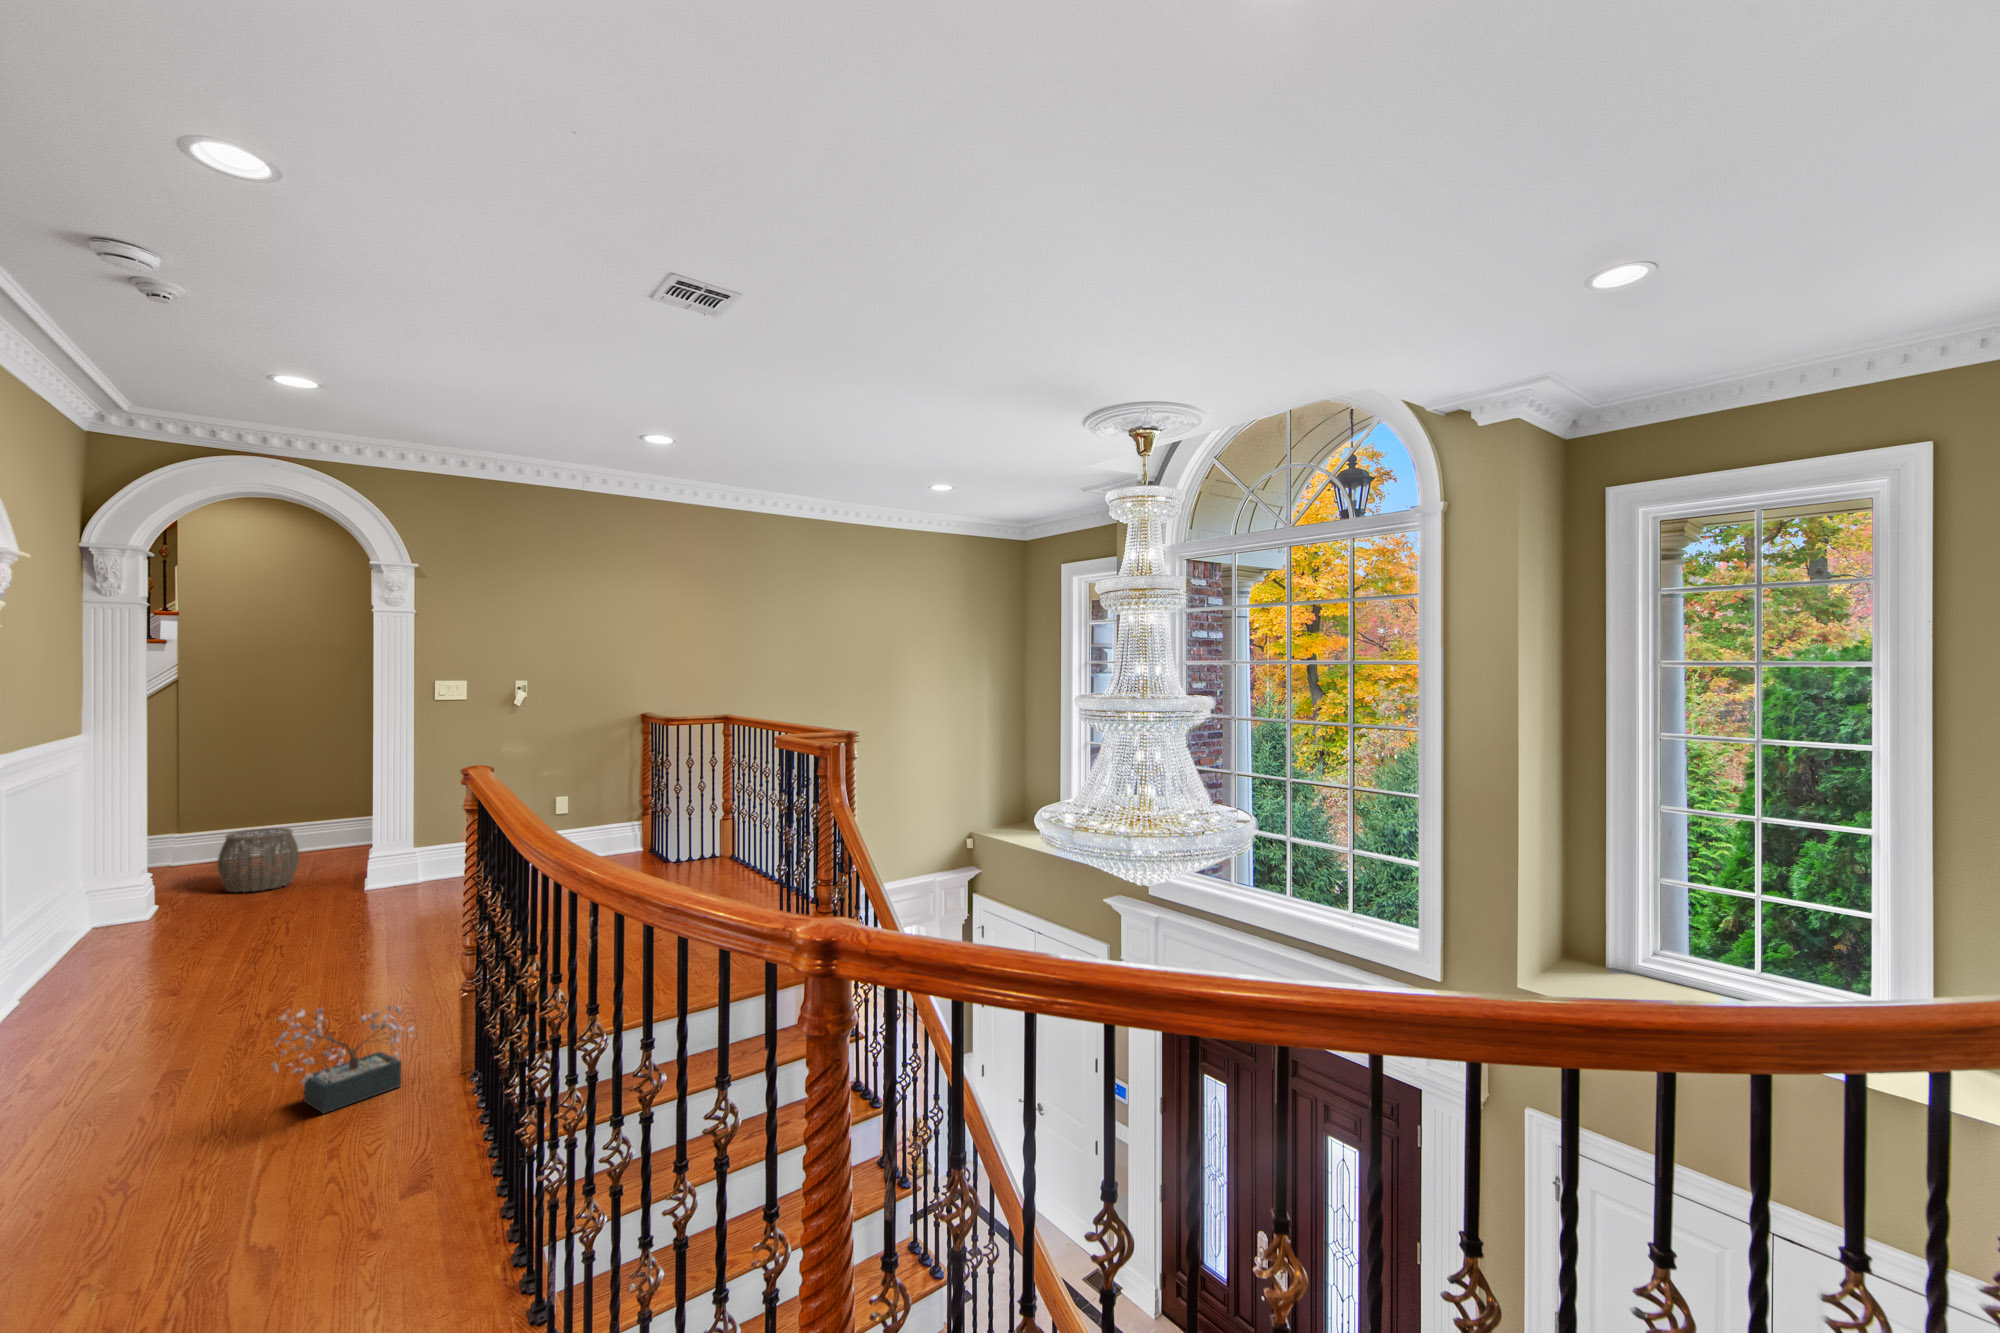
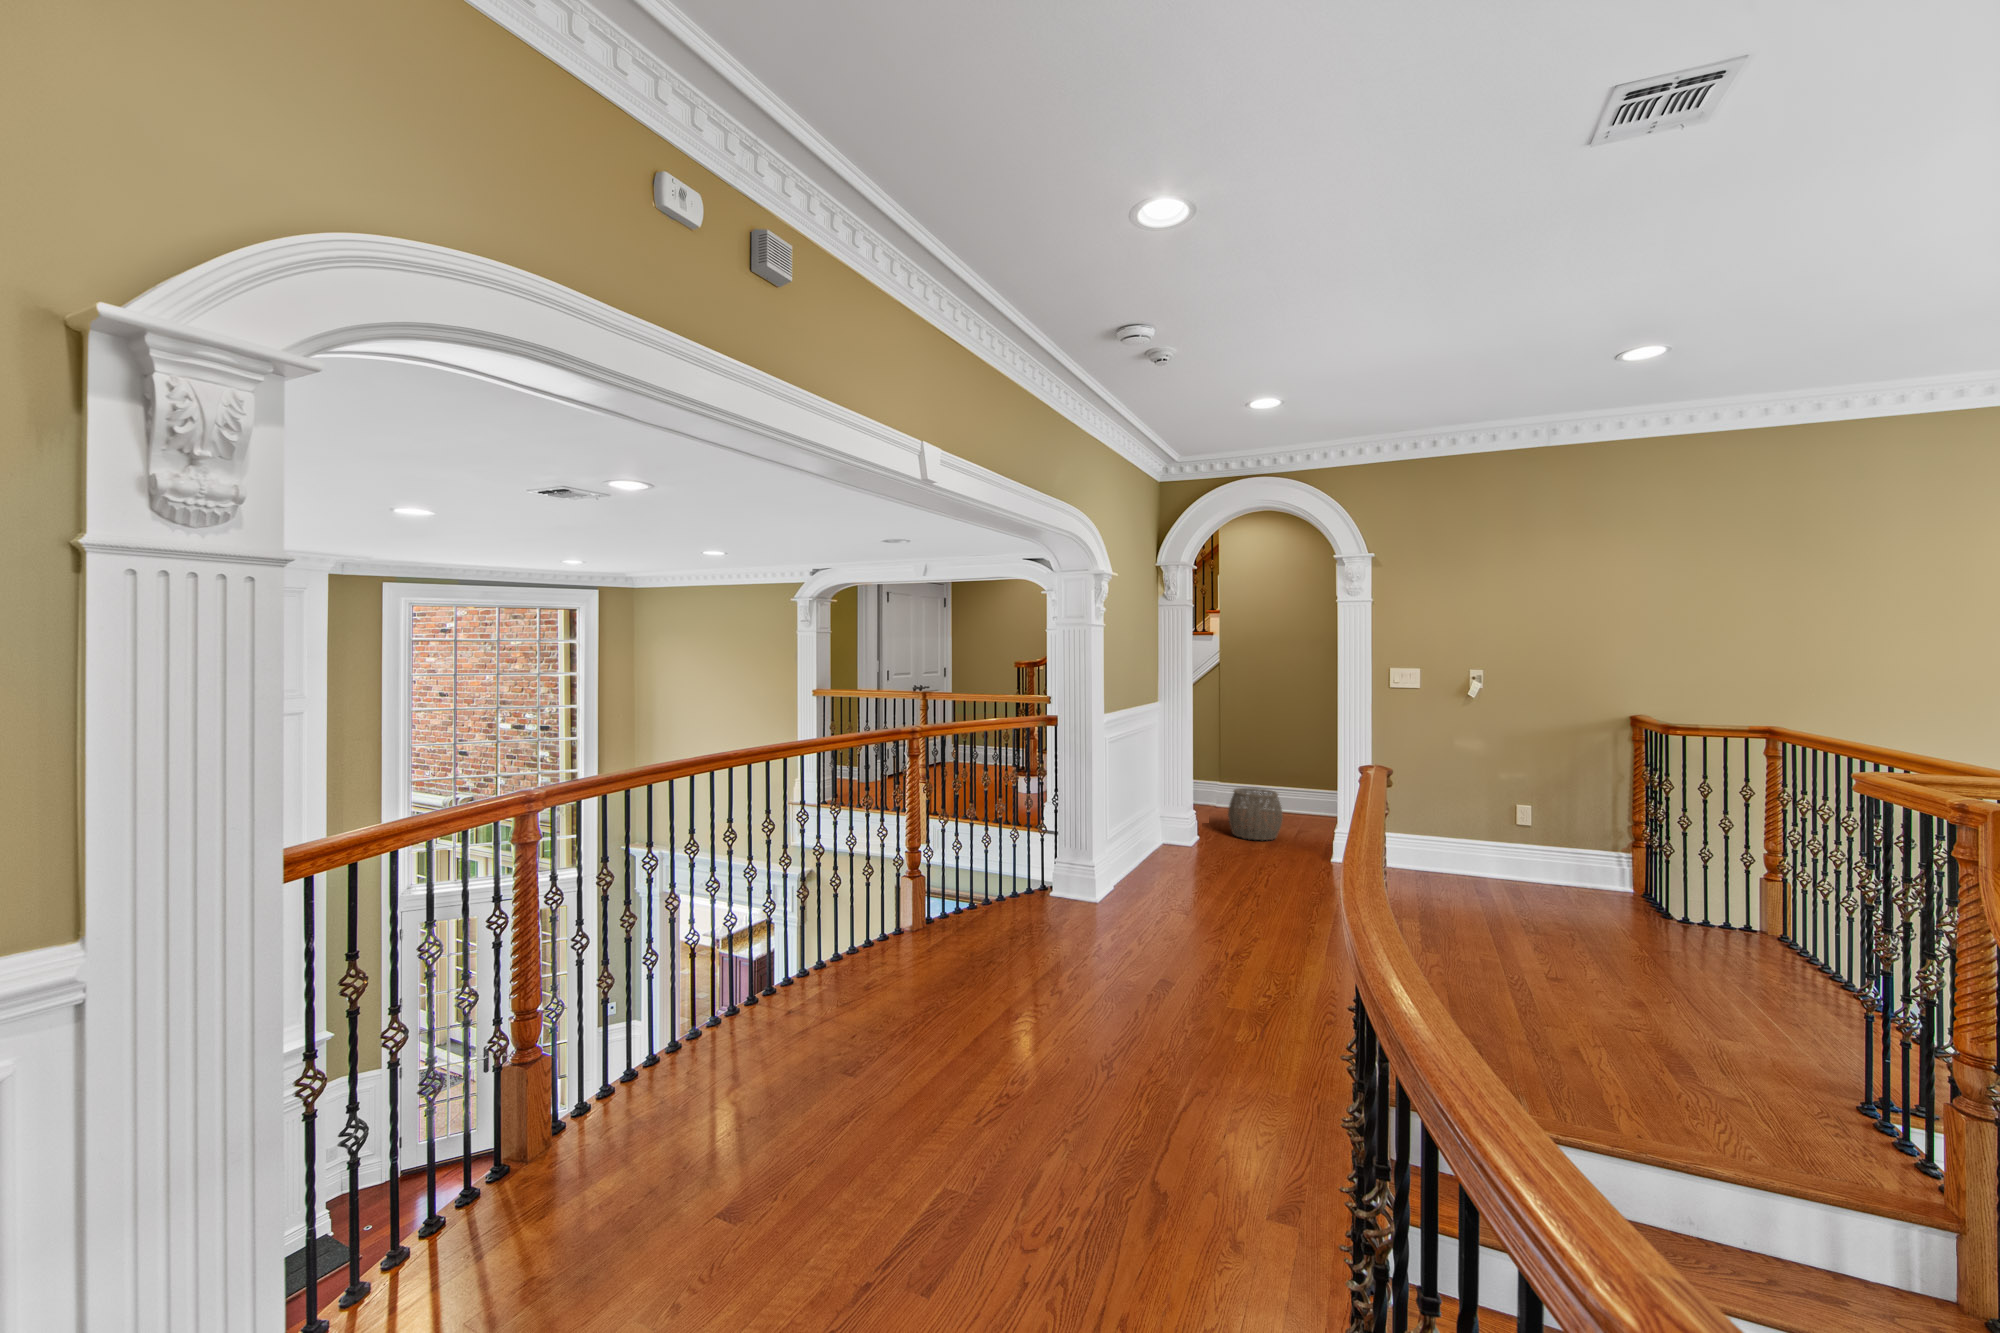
decorative plant: present [272,1006,414,1113] -> none [1178,971,1305,1095]

